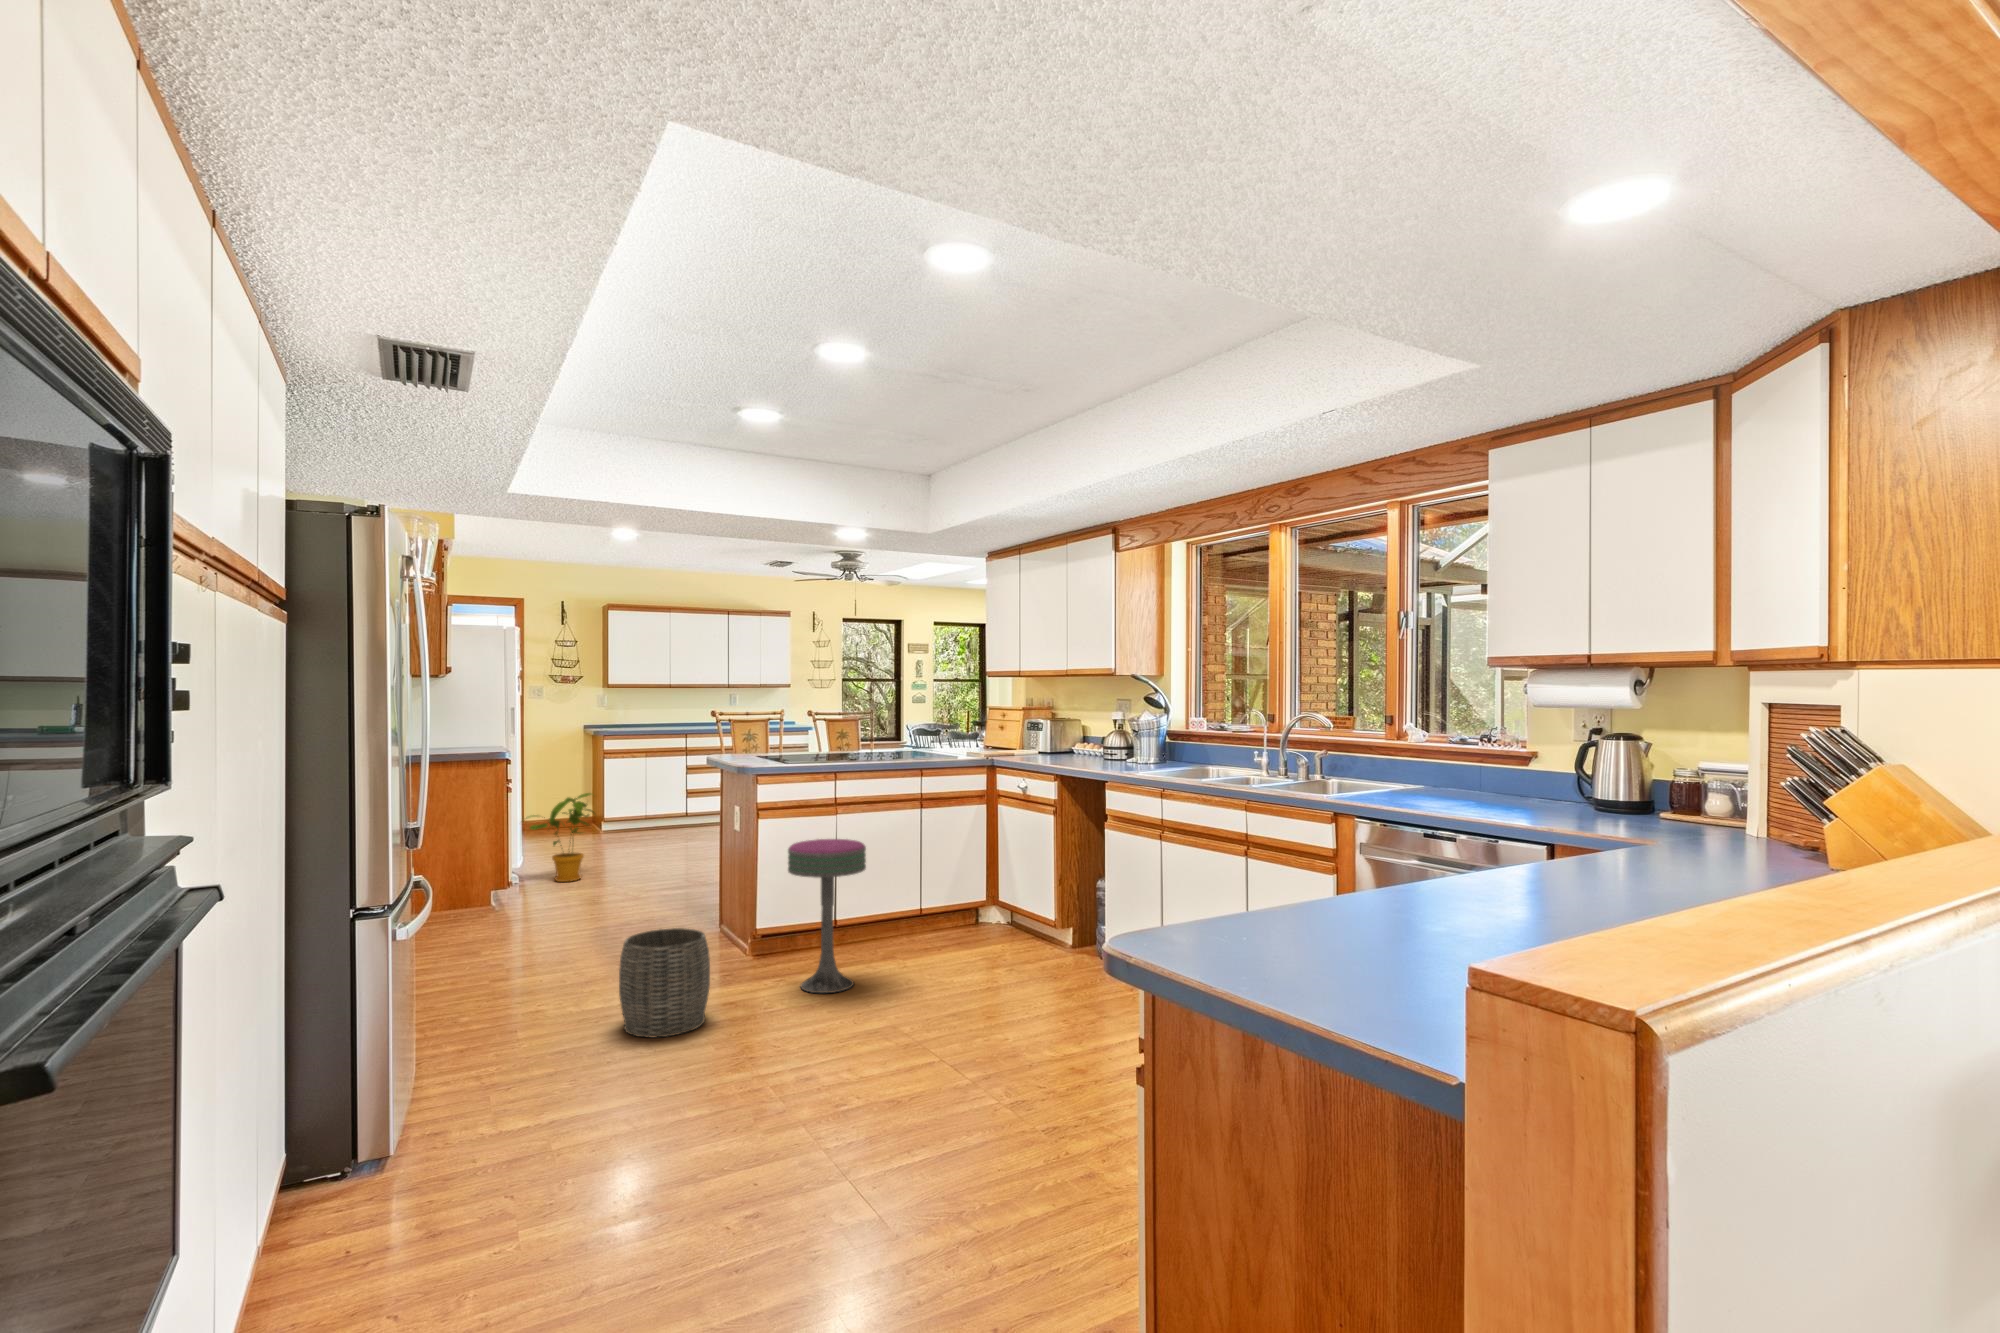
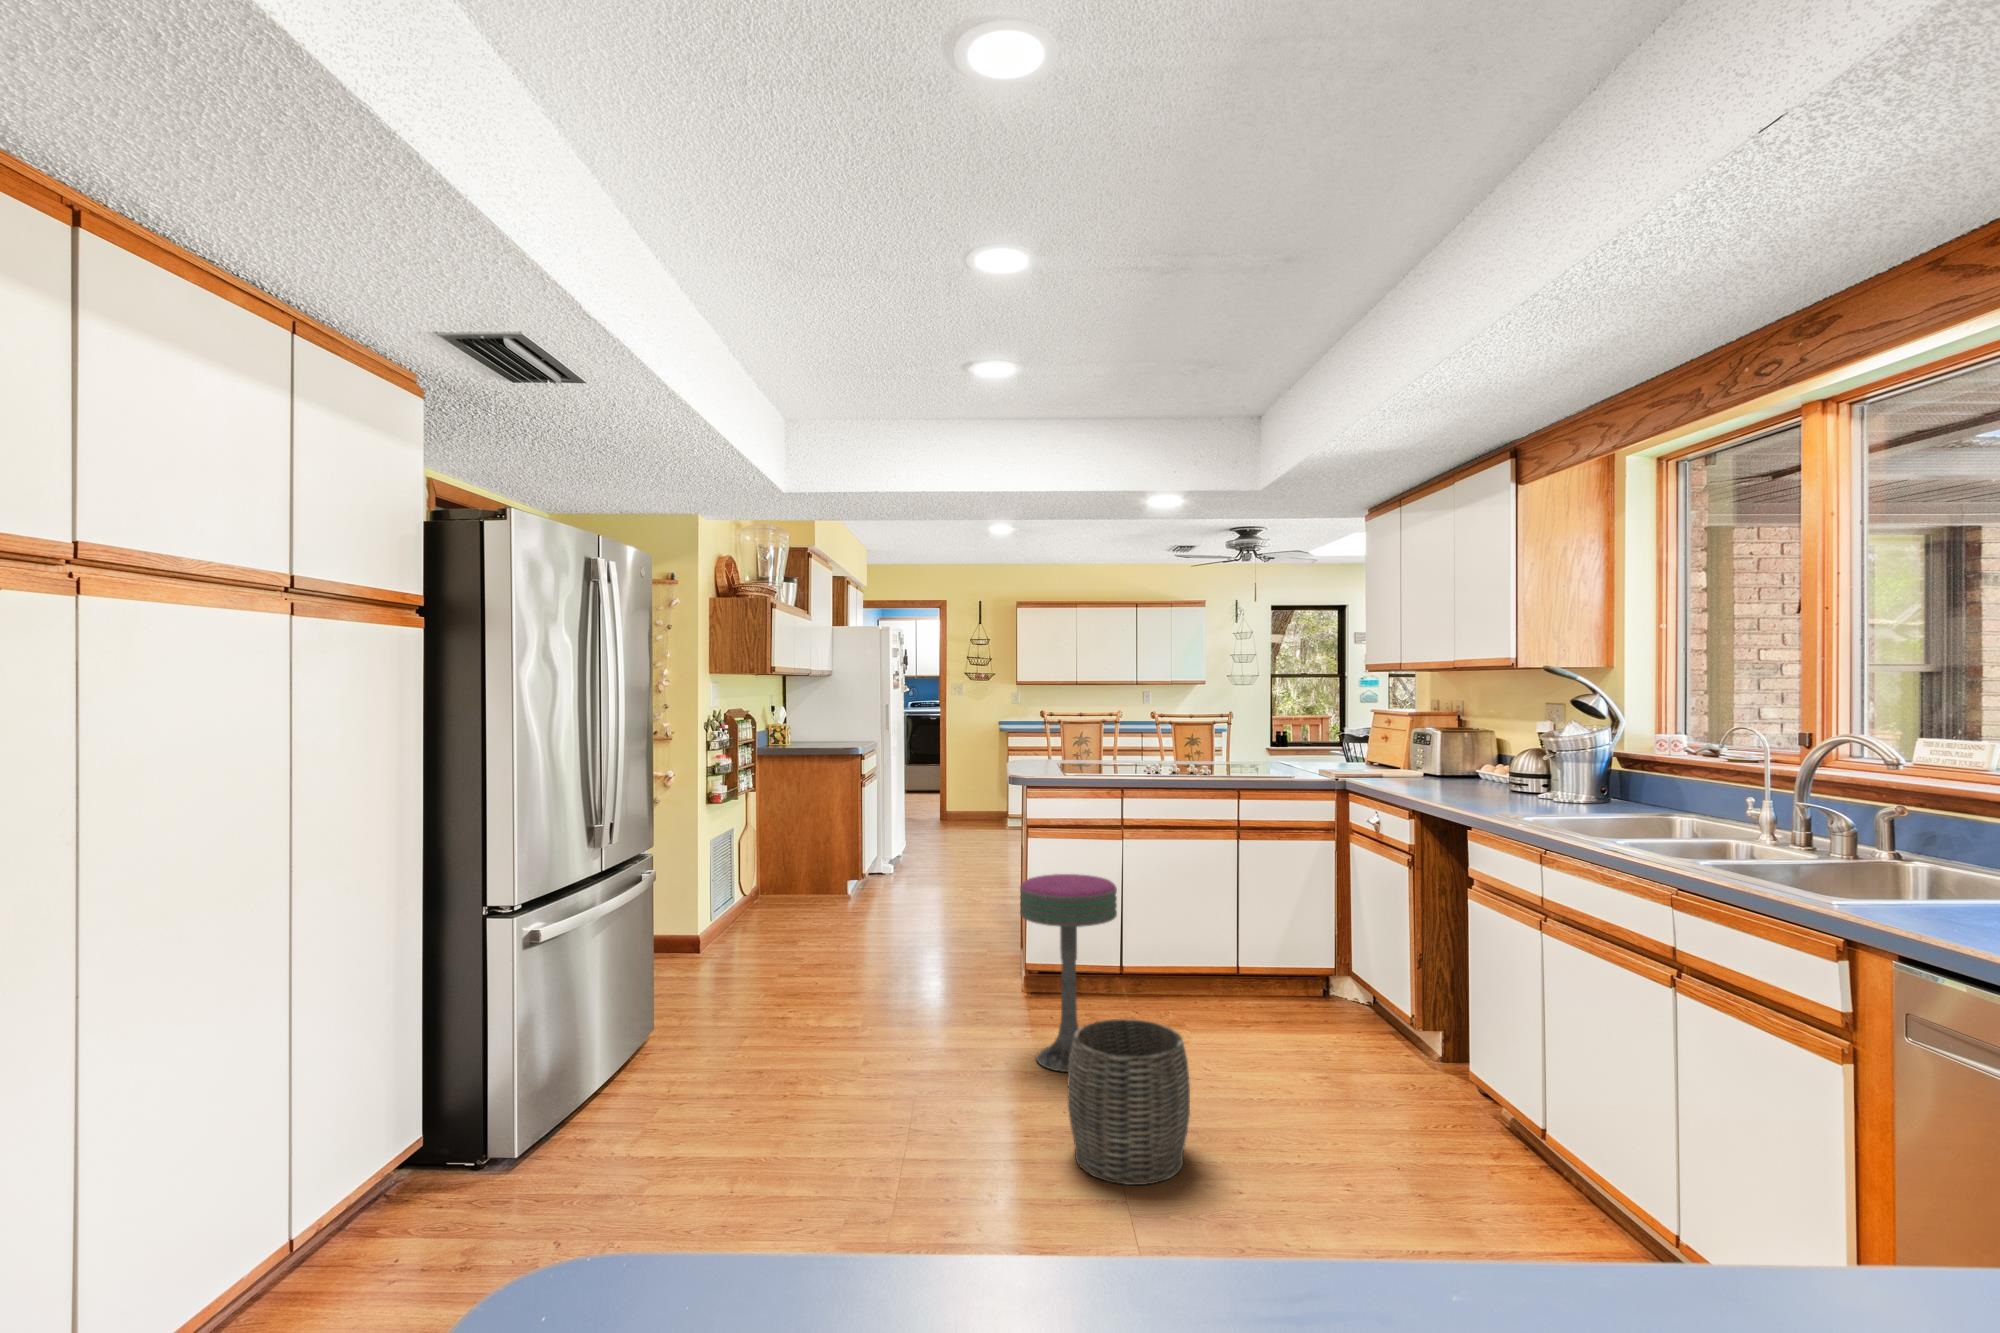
house plant: present [530,793,594,882] -> none [884,792,958,882]
woven basket: present [619,928,710,1038] -> present [1068,1019,1190,1185]

